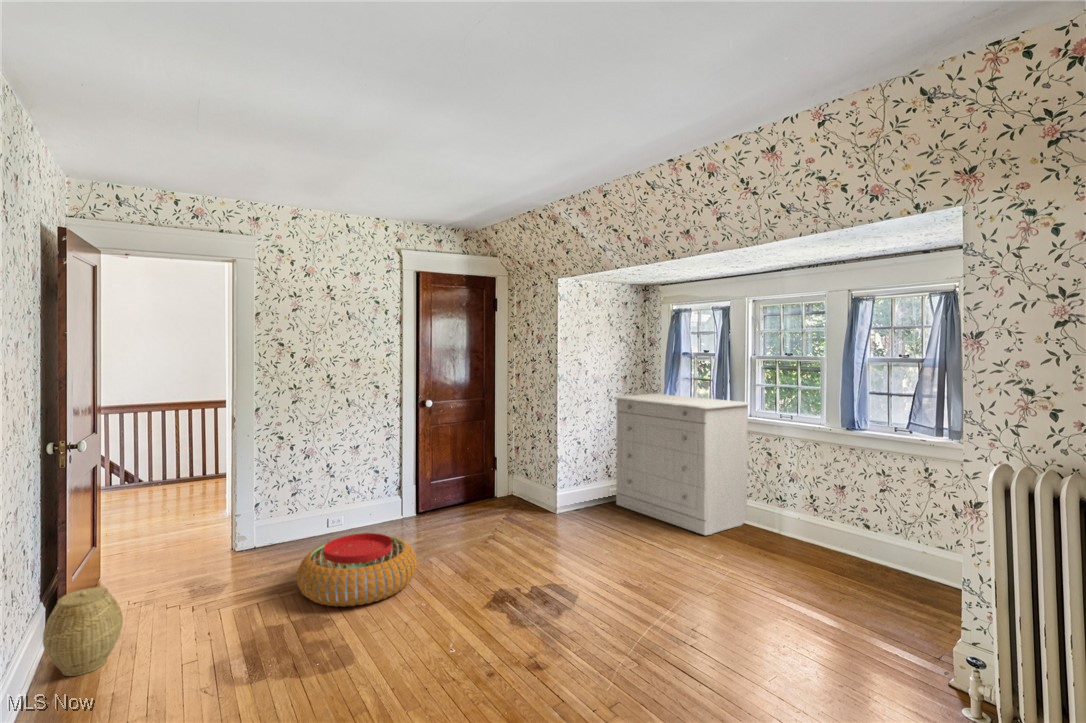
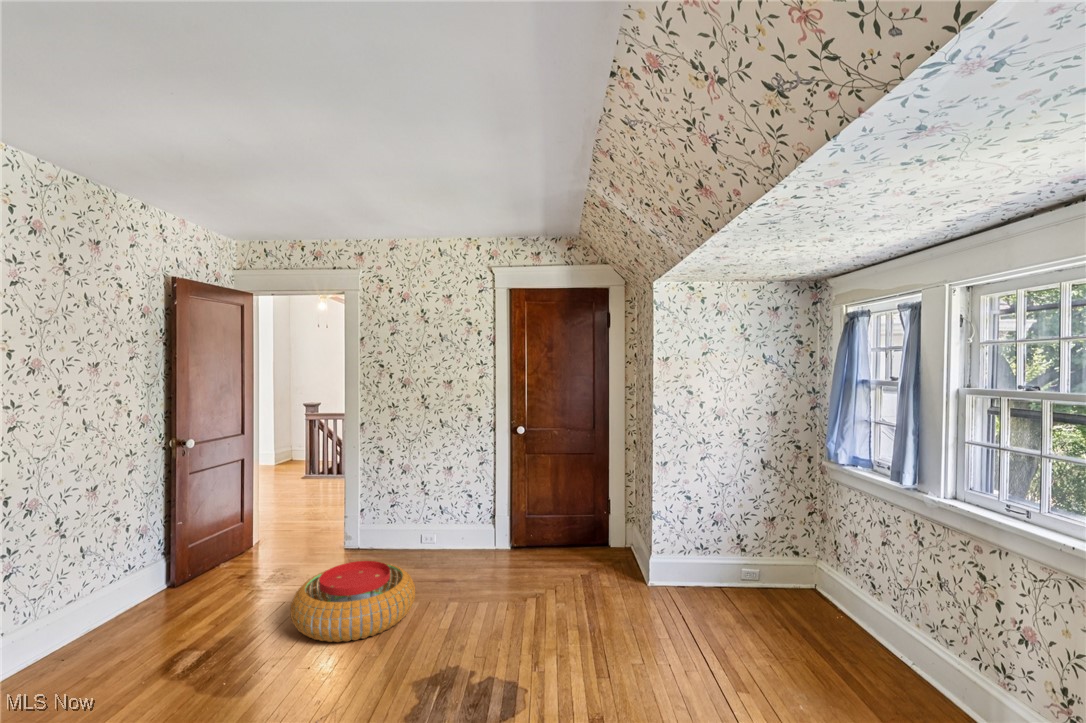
dresser: present [614,394,750,535] -> none [737,440,945,697]
woven basket: present [43,587,123,676] -> none [95,564,158,633]

